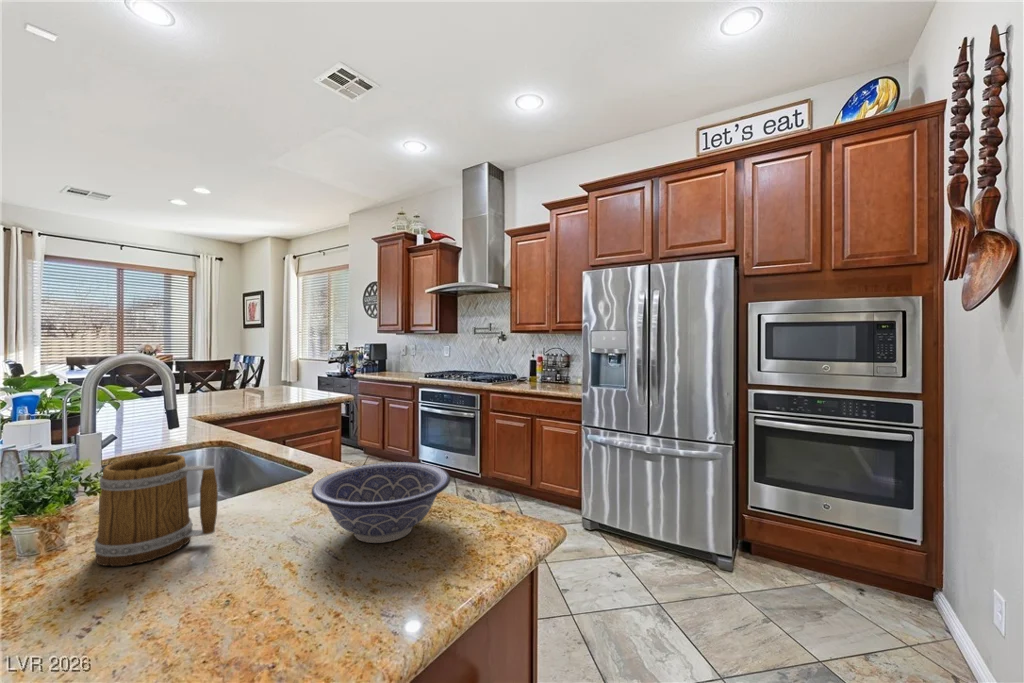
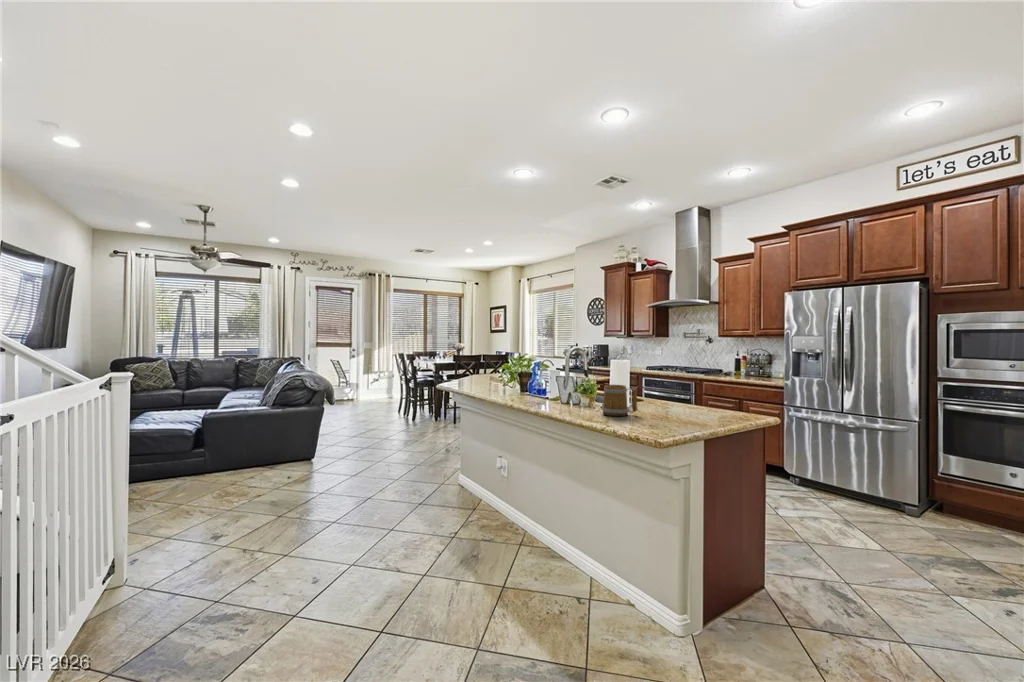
decorative bowl: present [312,462,450,543] -> none [671,395,725,419]

